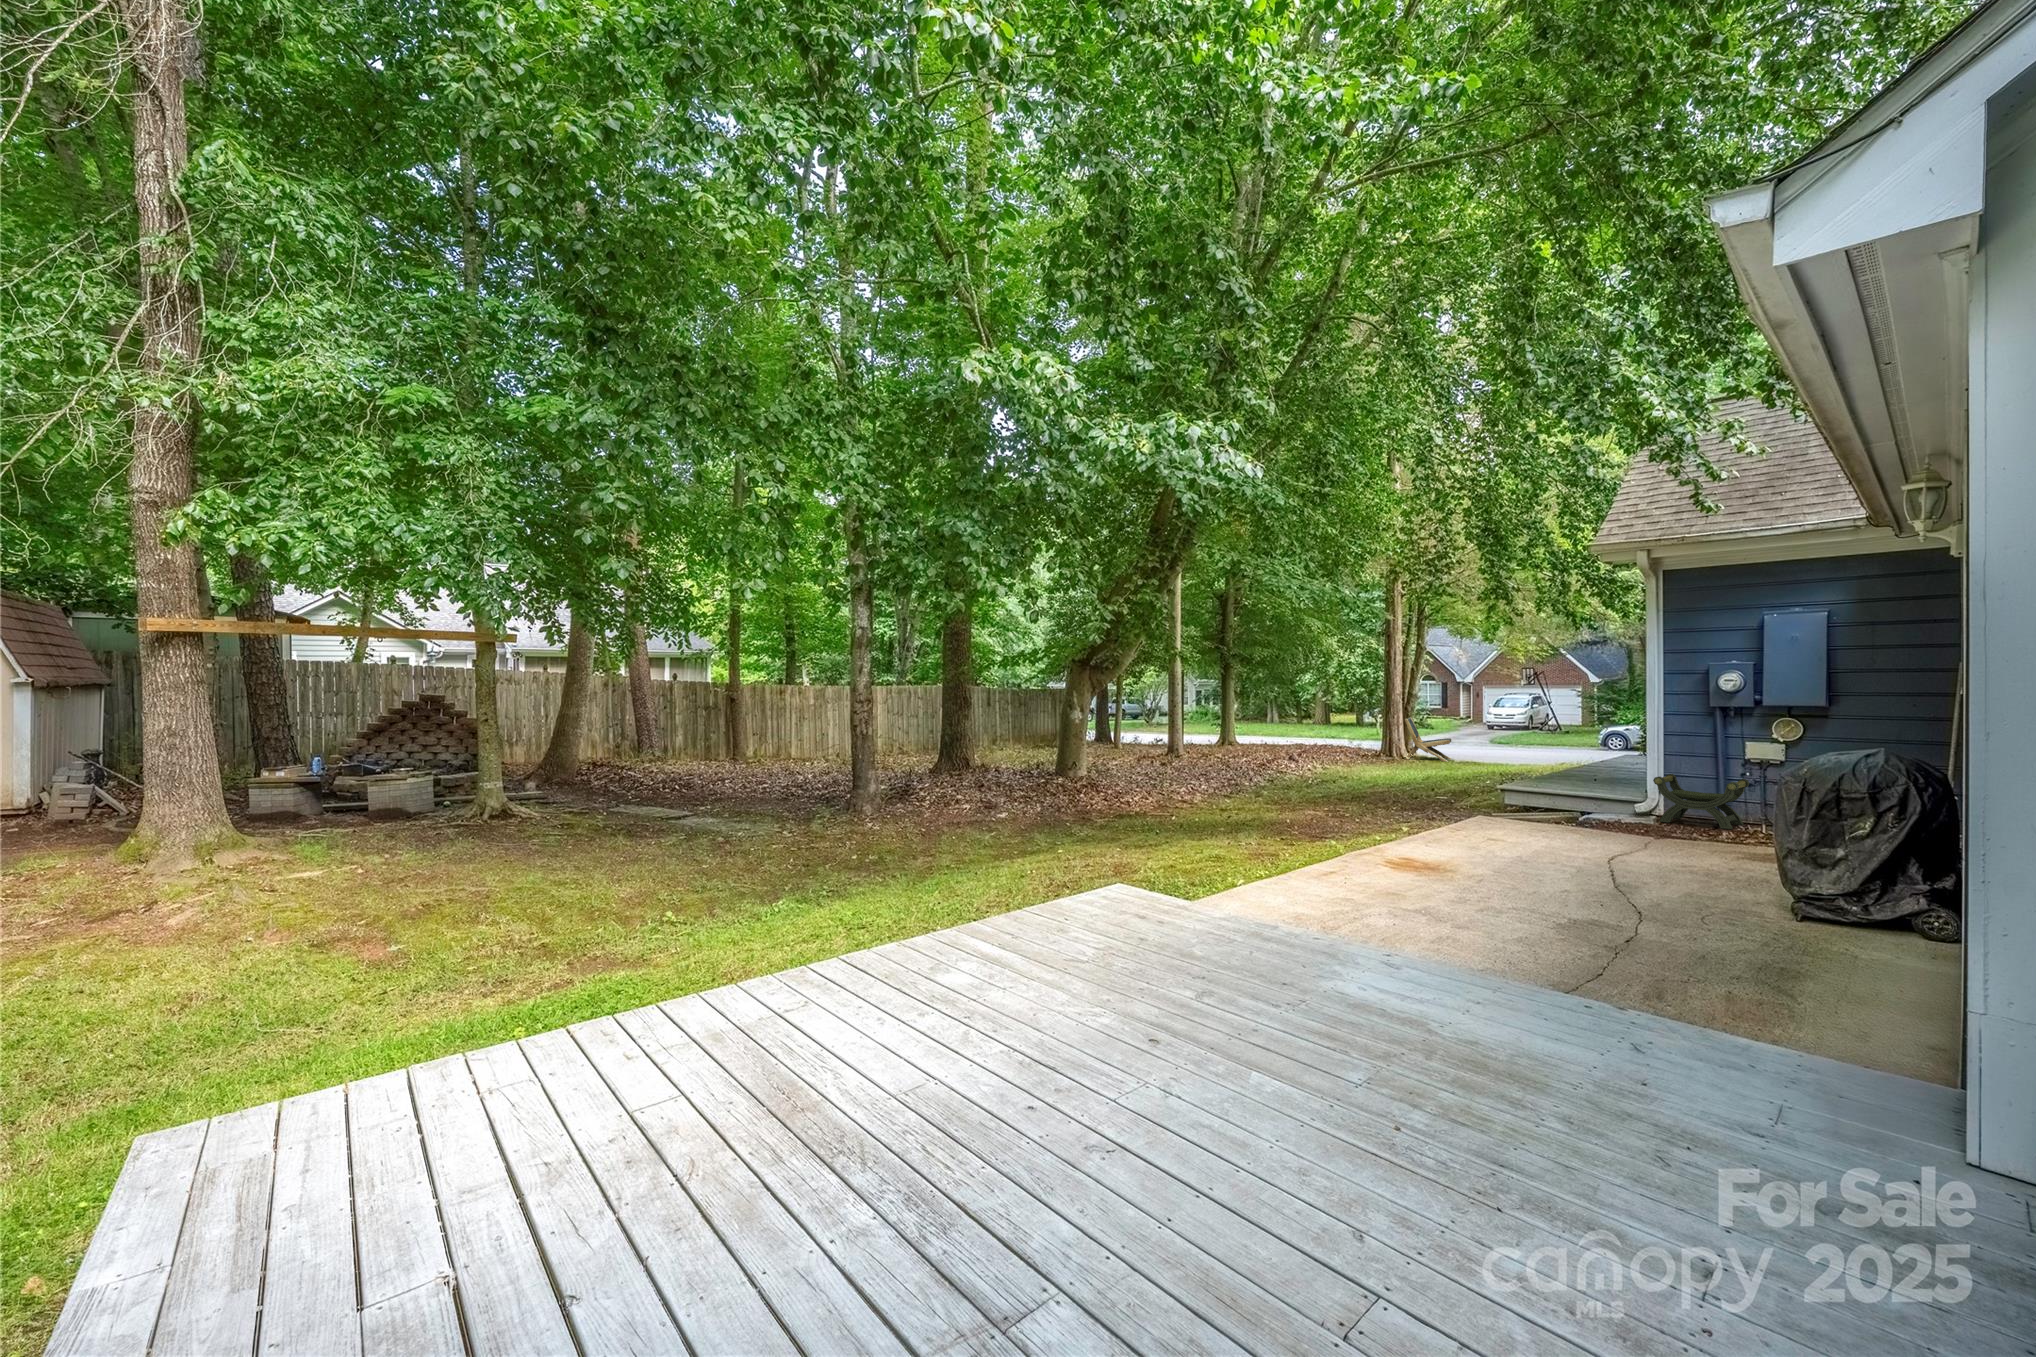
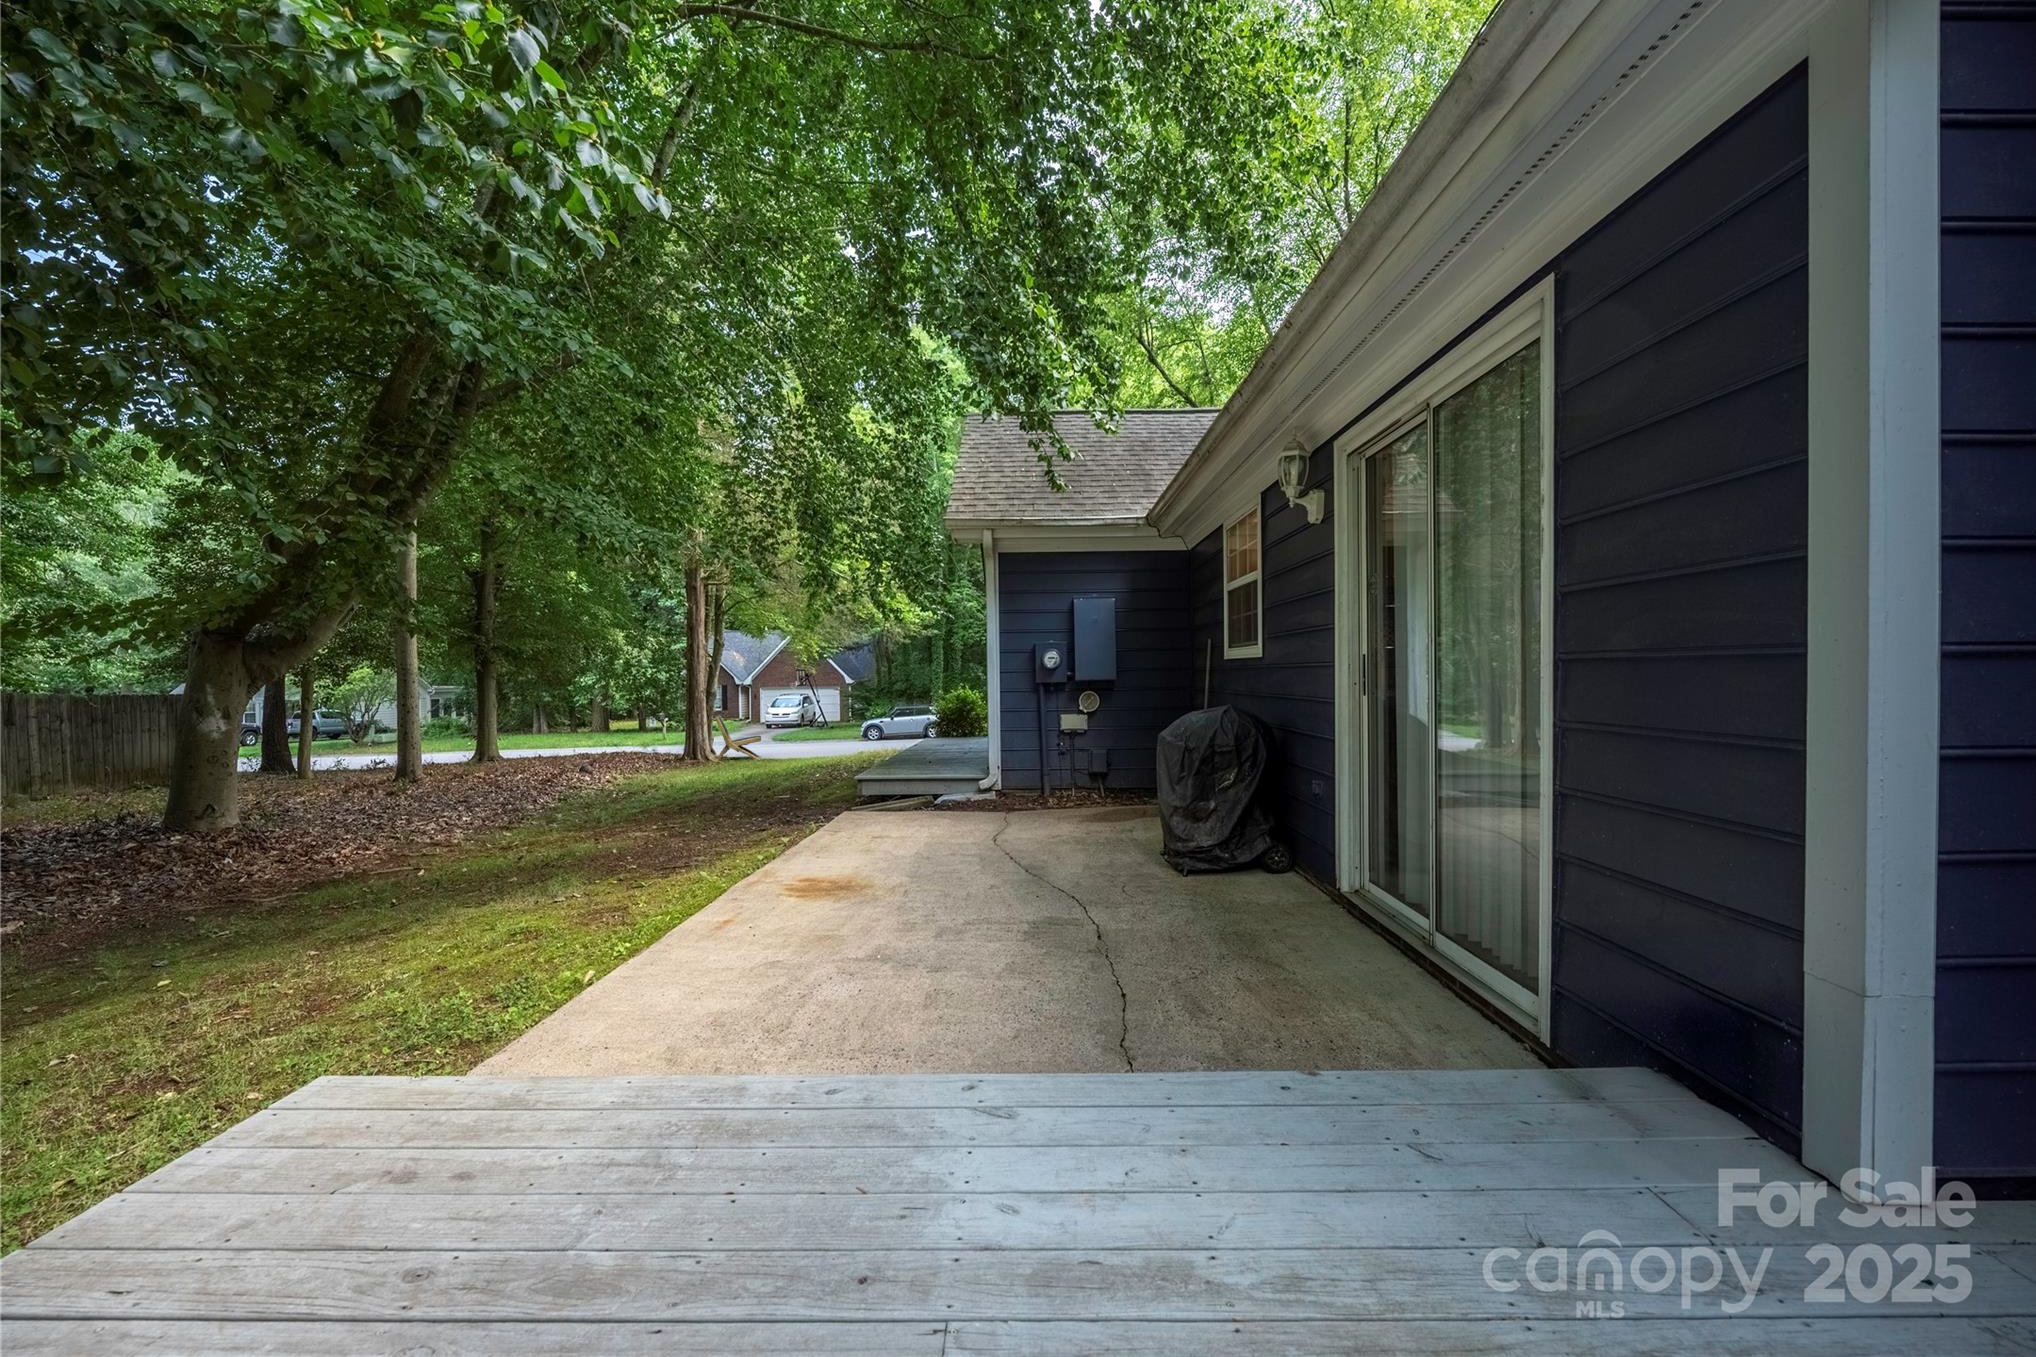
stool: present [1653,774,1749,830] -> none [997,748,1061,795]

